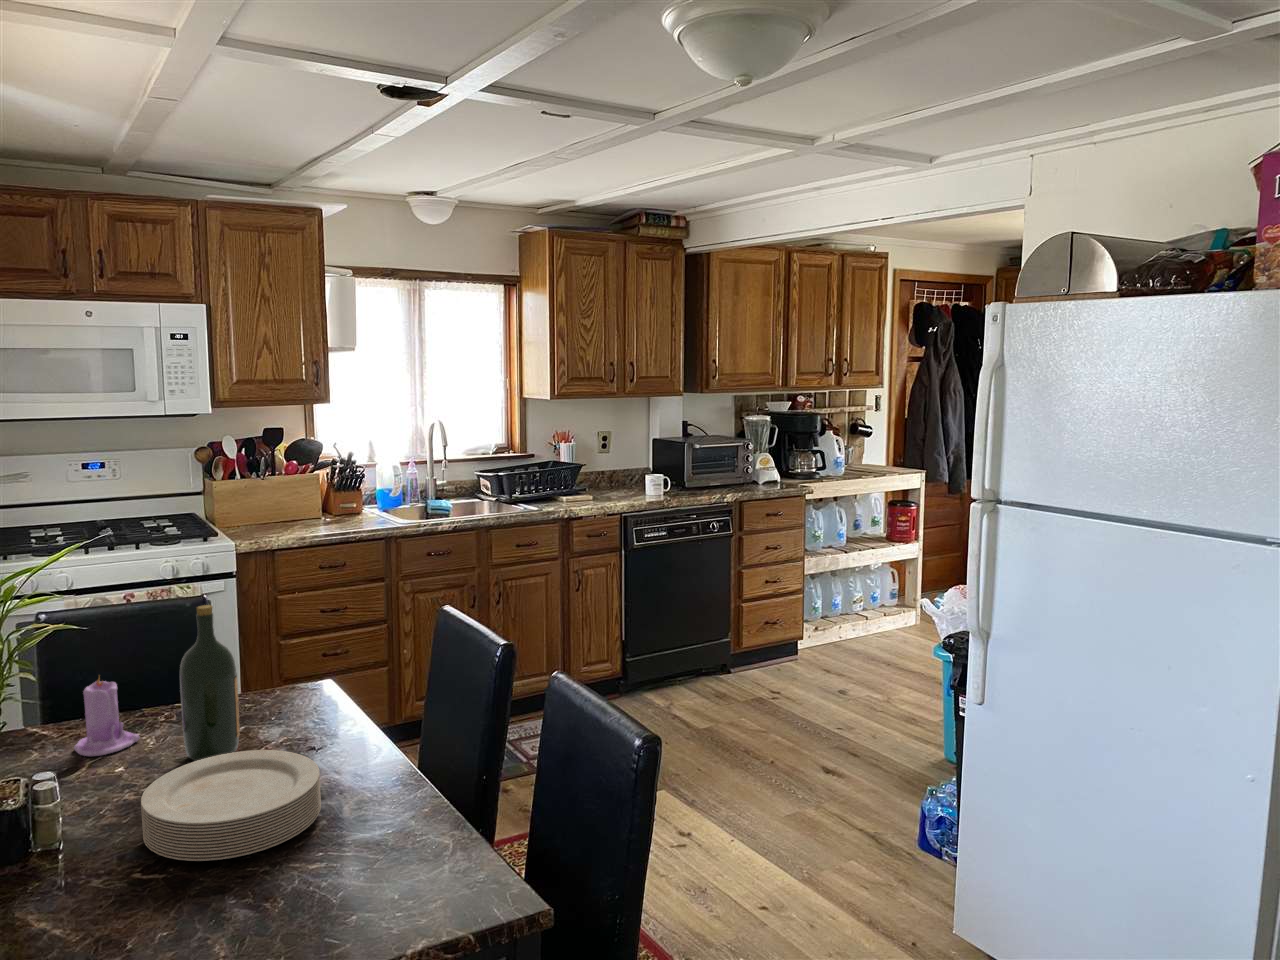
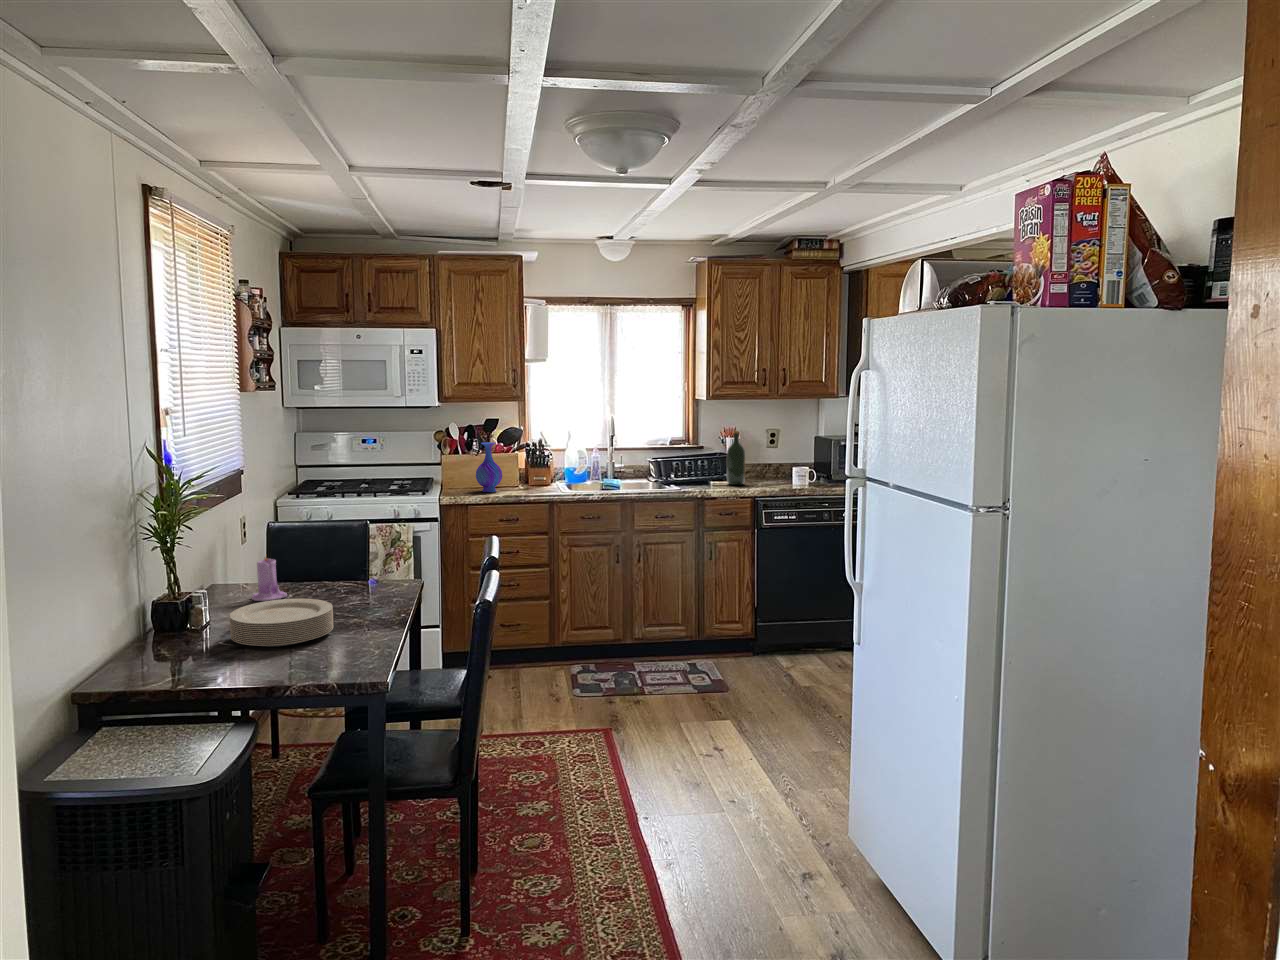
vase: none [279,462,317,530] -> present [476,442,502,492]
wine bottle: present [180,605,240,761] -> present [727,431,745,485]

